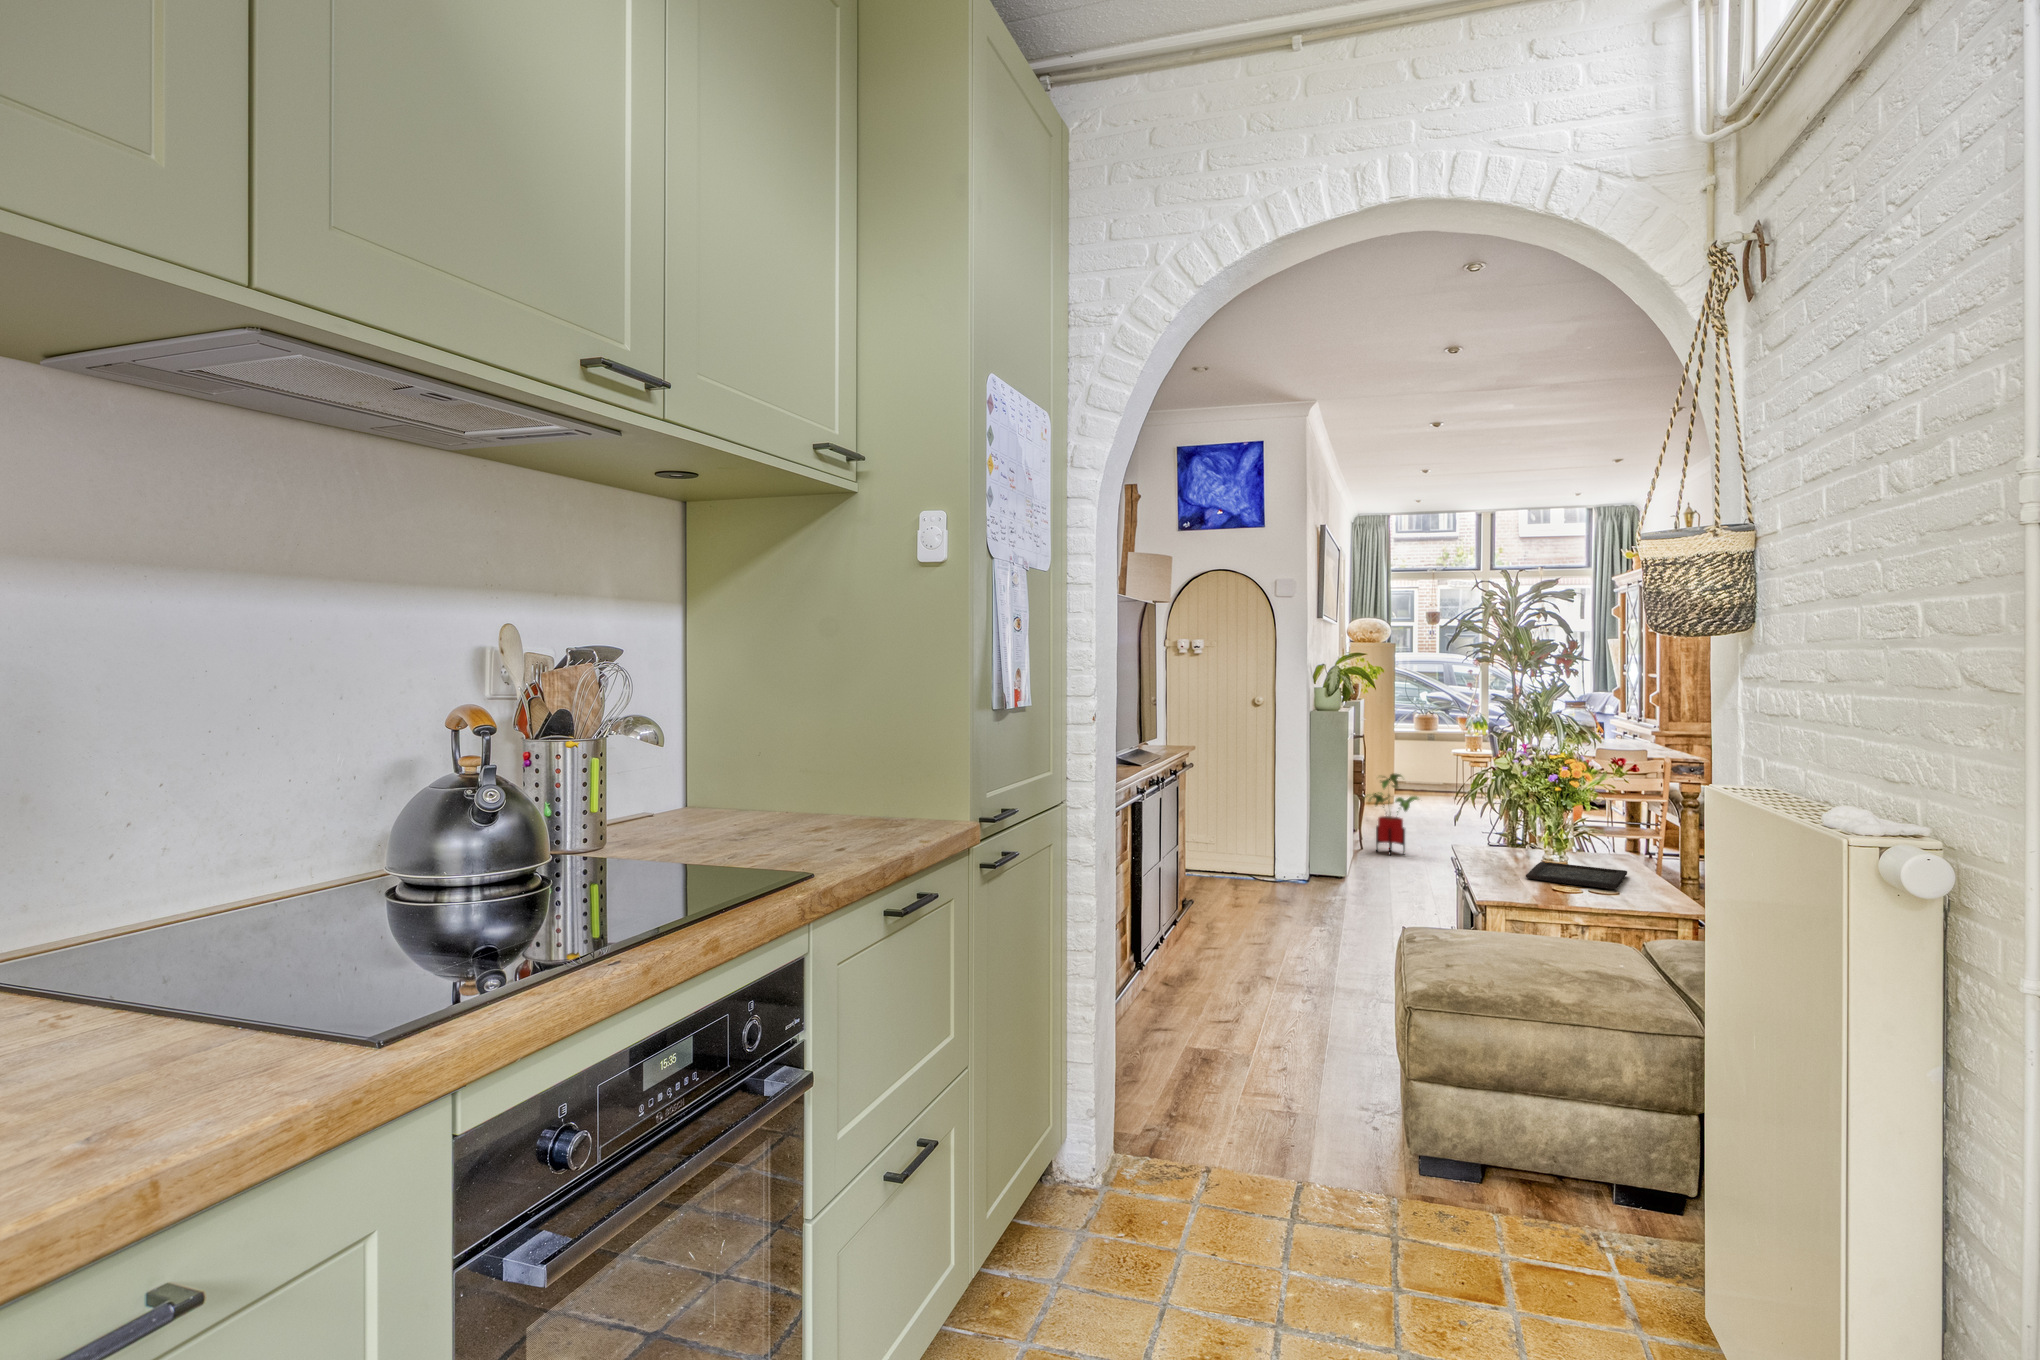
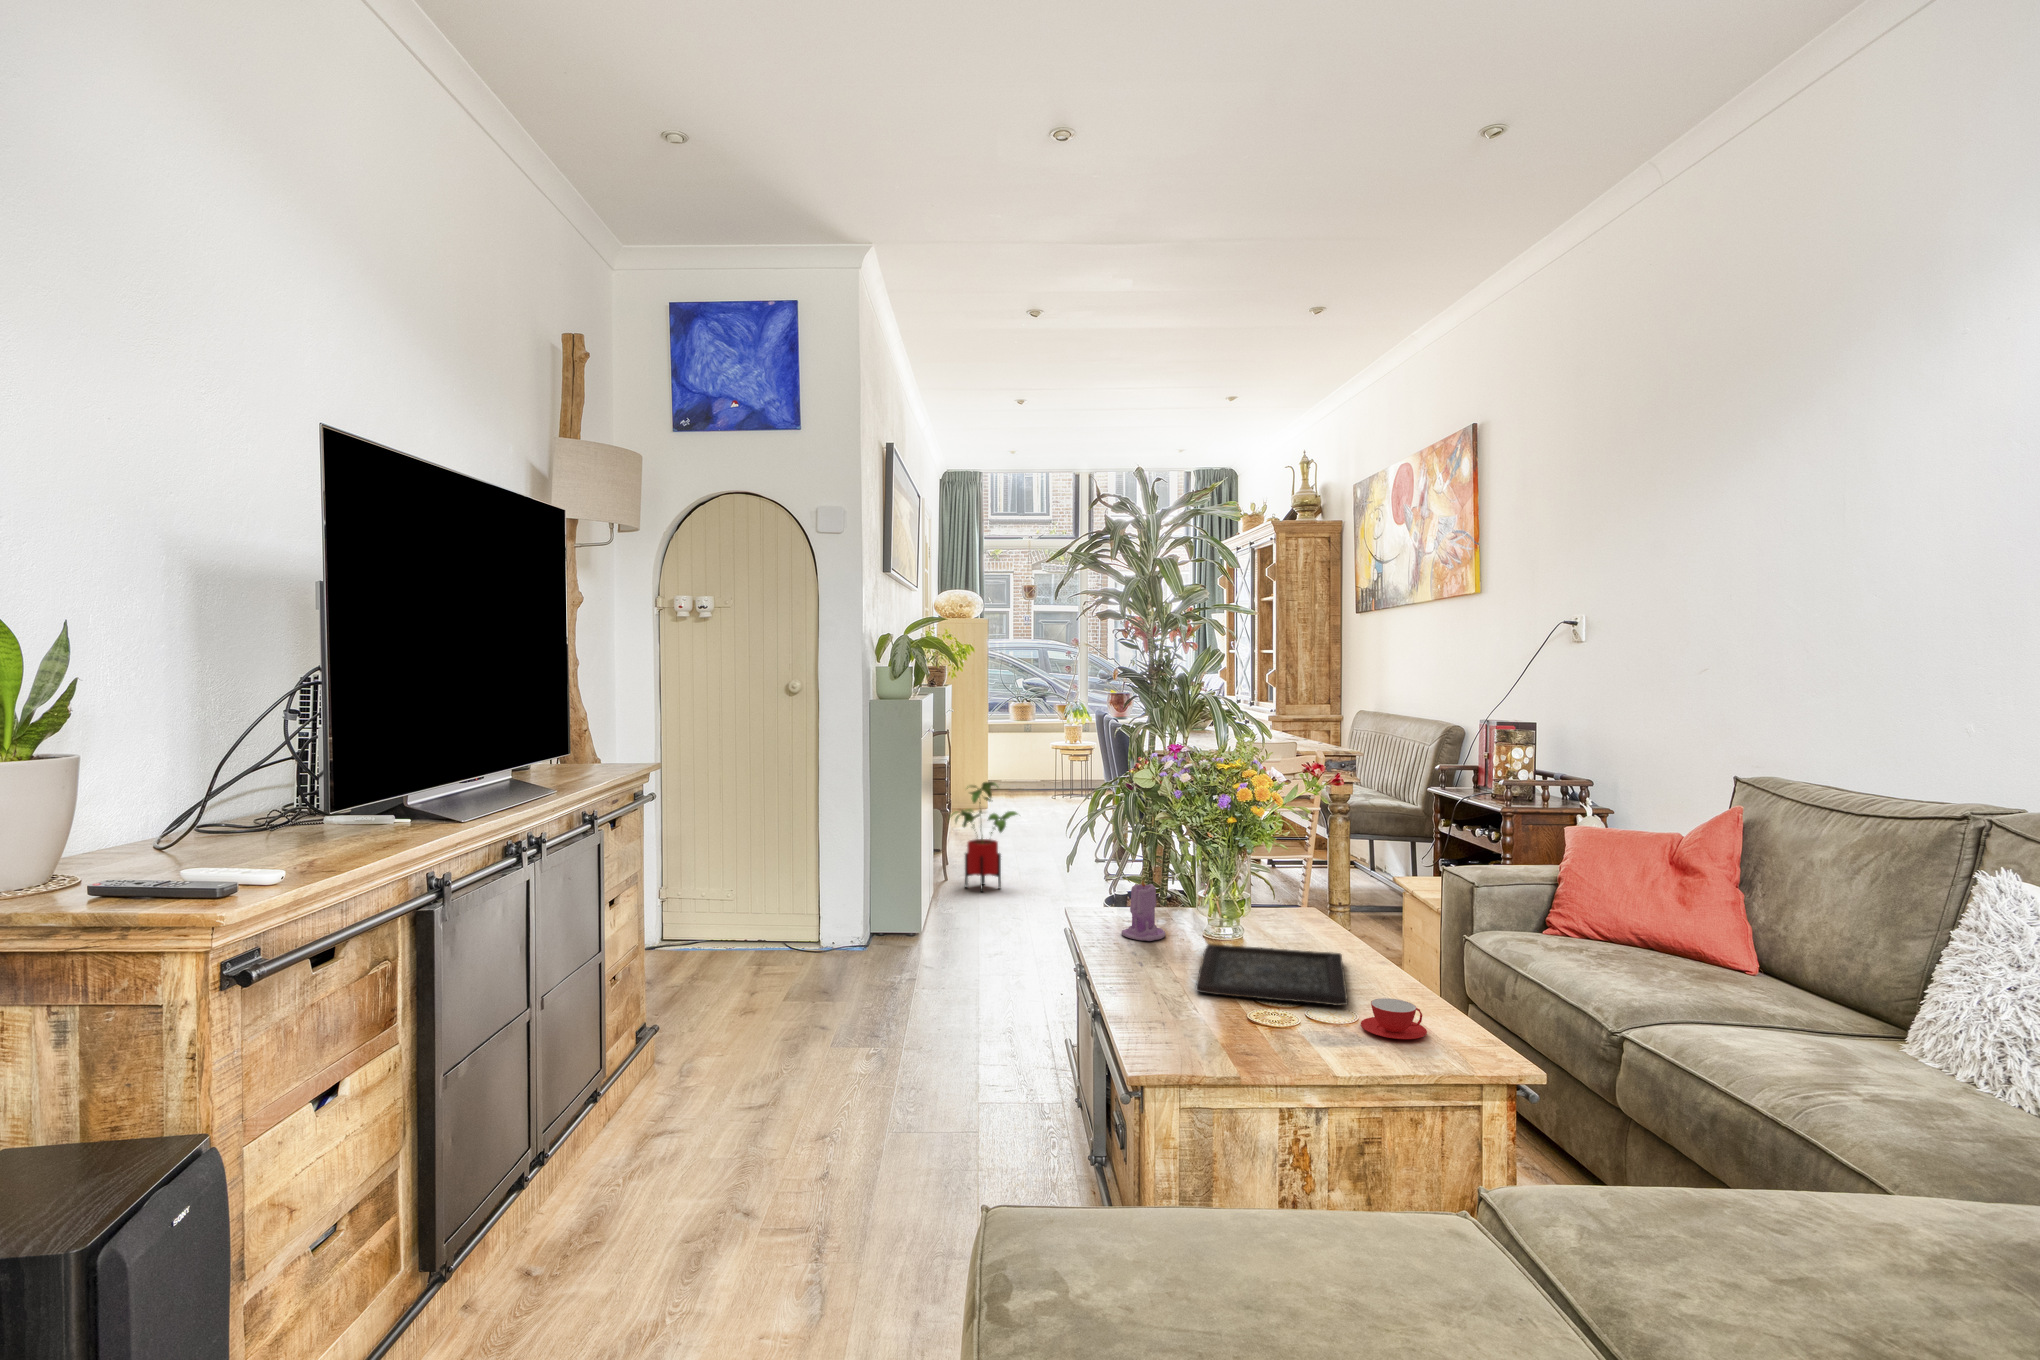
candle: none [1487,822,1515,859] -> present [1121,880,1166,941]
teacup: none [1619,883,1658,902] -> present [1361,998,1427,1039]

